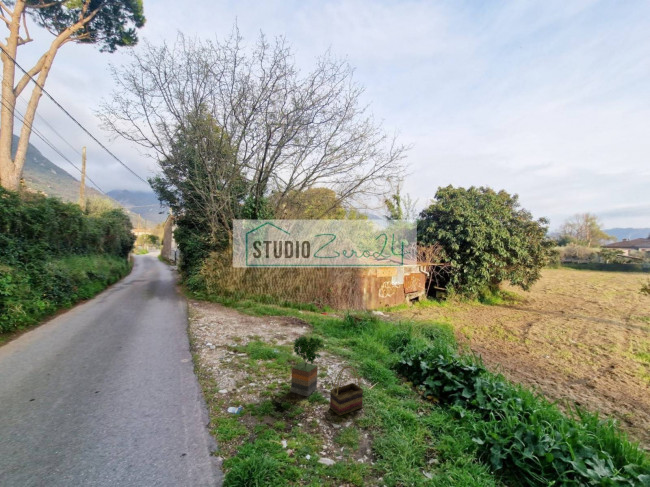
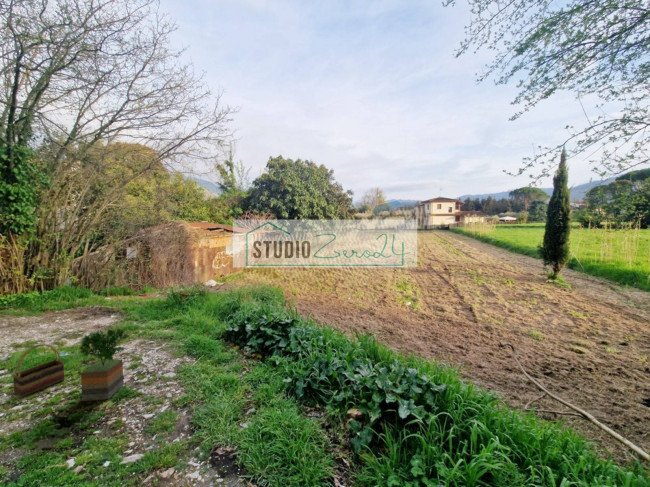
basket: present [330,366,363,416] -> present [13,344,65,397]

